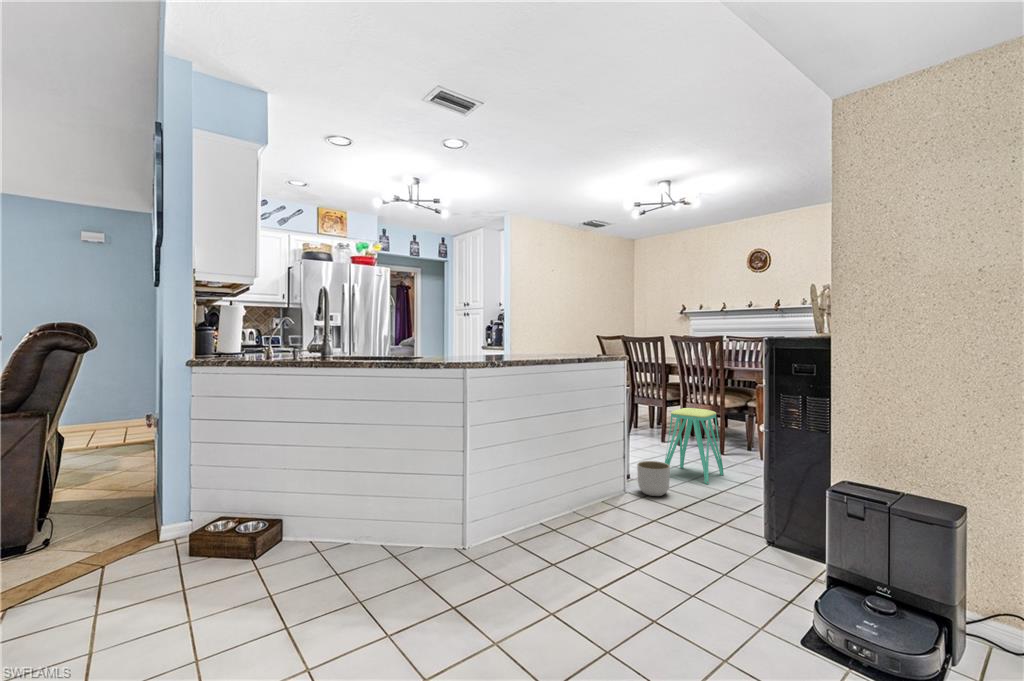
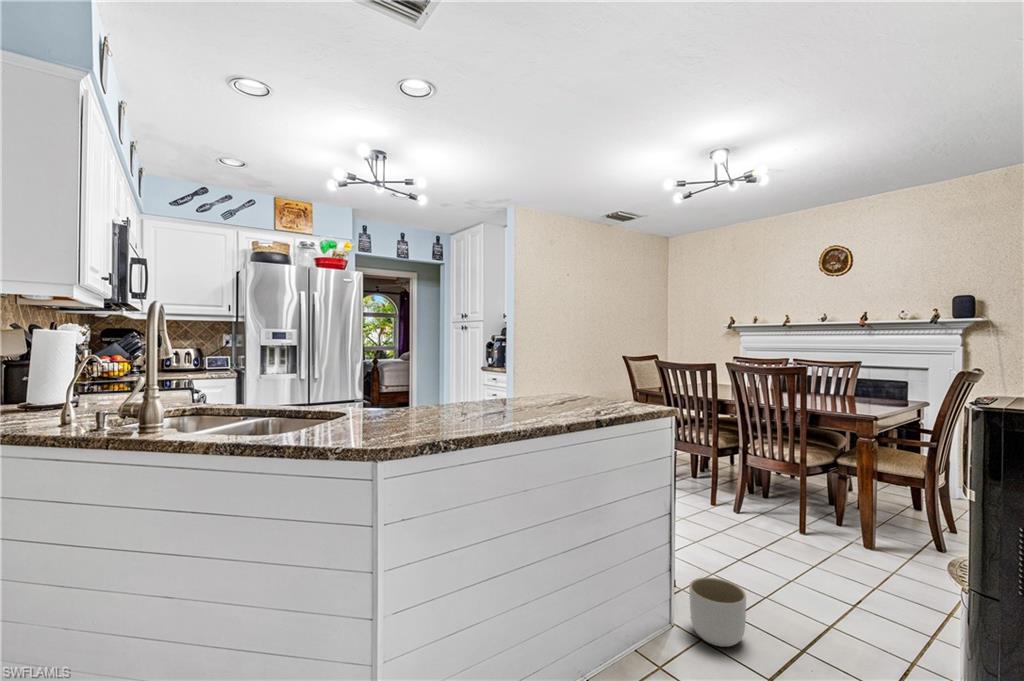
stool: present [665,408,724,484] -> none [727,478,823,612]

